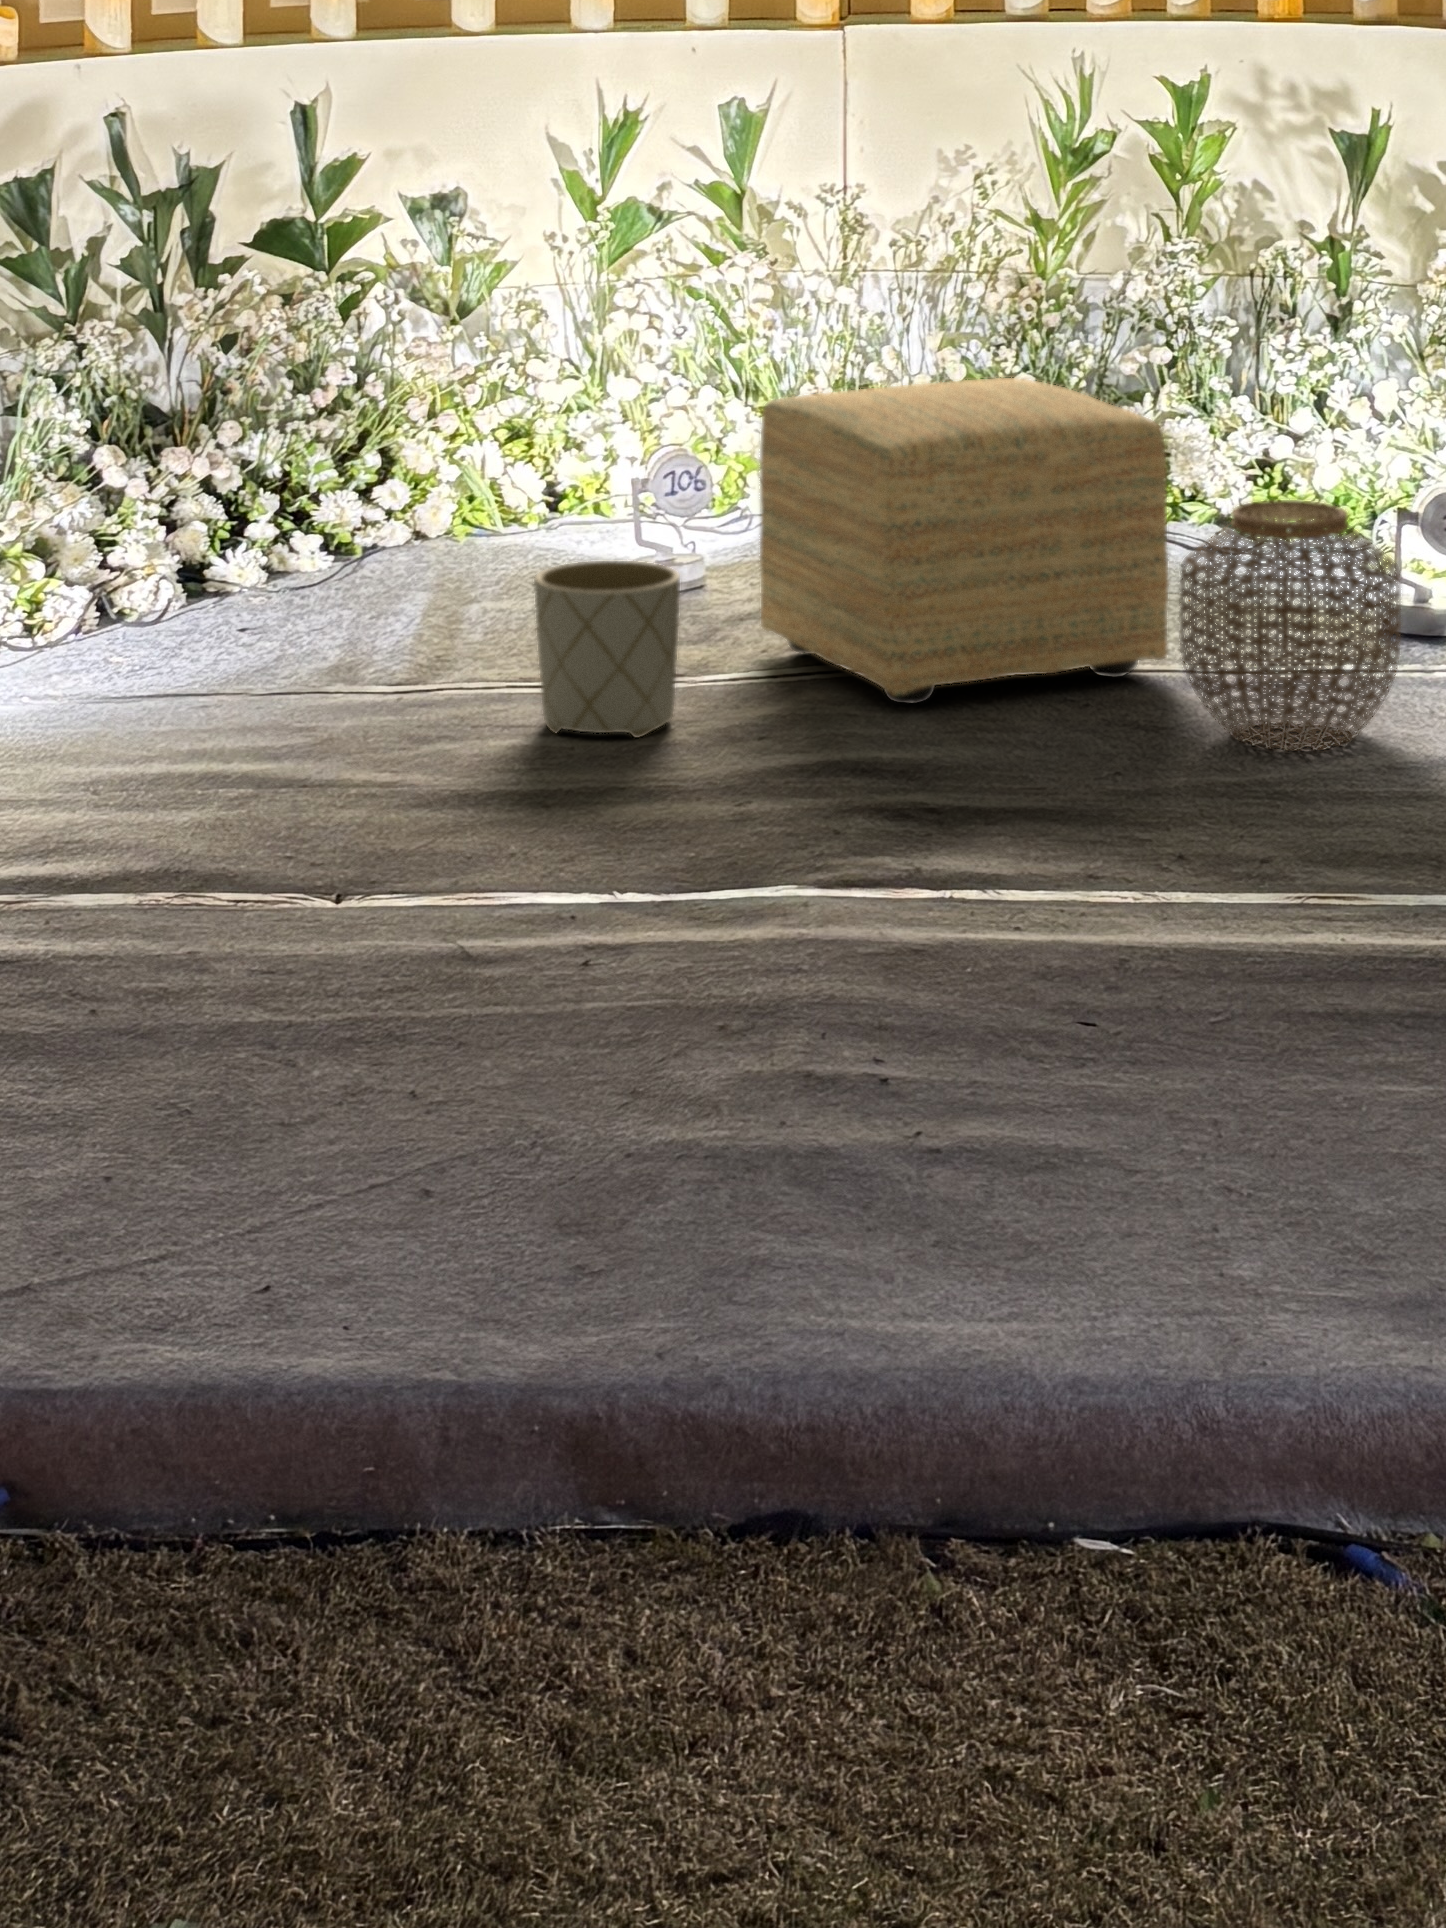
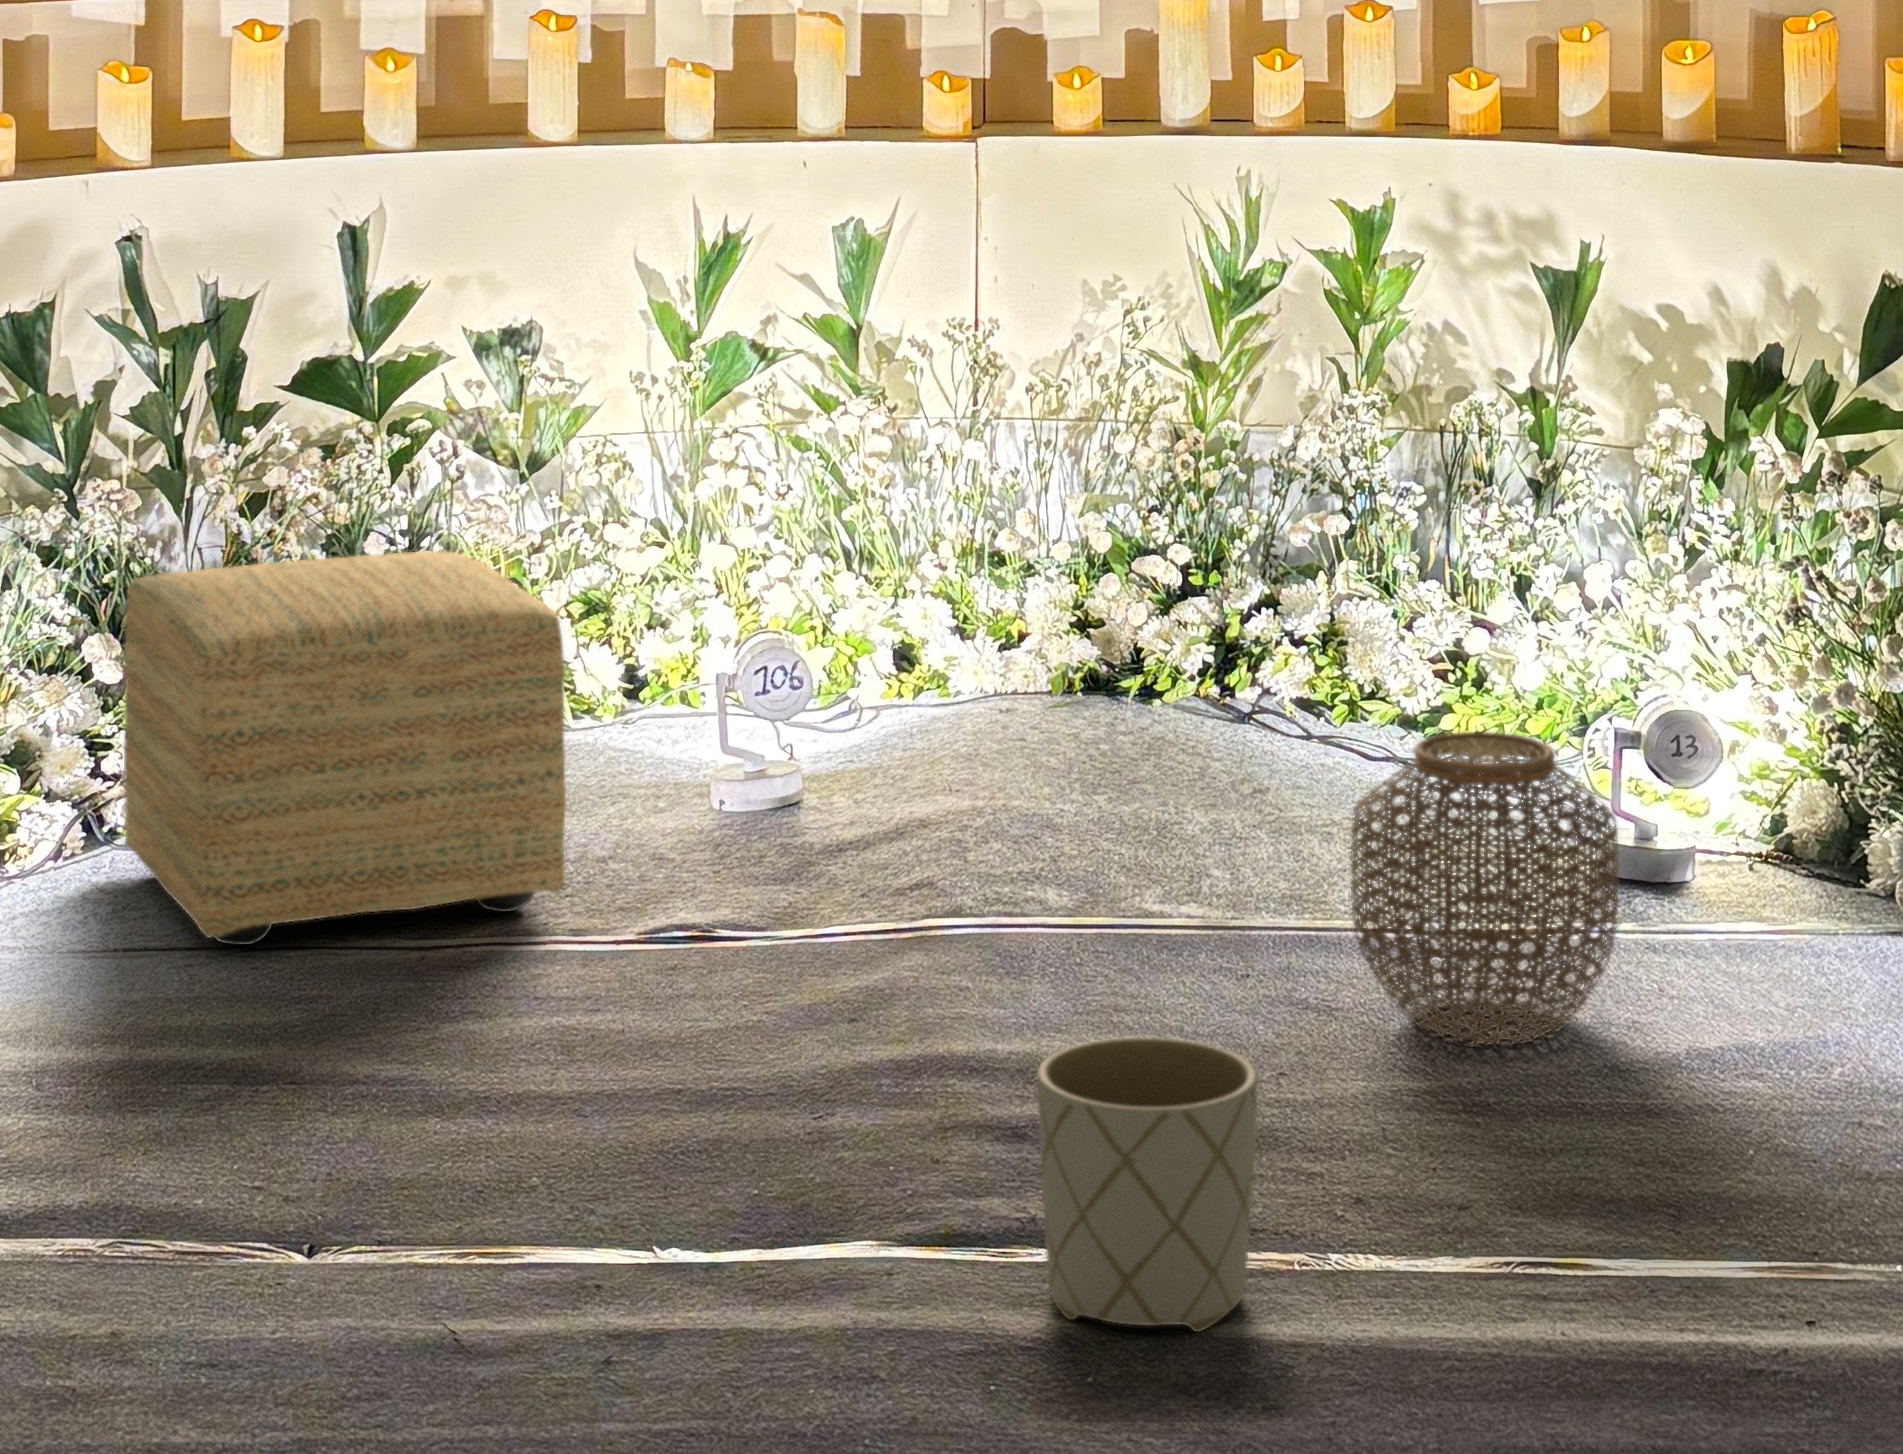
ottoman: present [760,378,1168,703] -> present [124,551,566,945]
planter: present [534,560,680,738] -> present [1037,1037,1258,1332]

